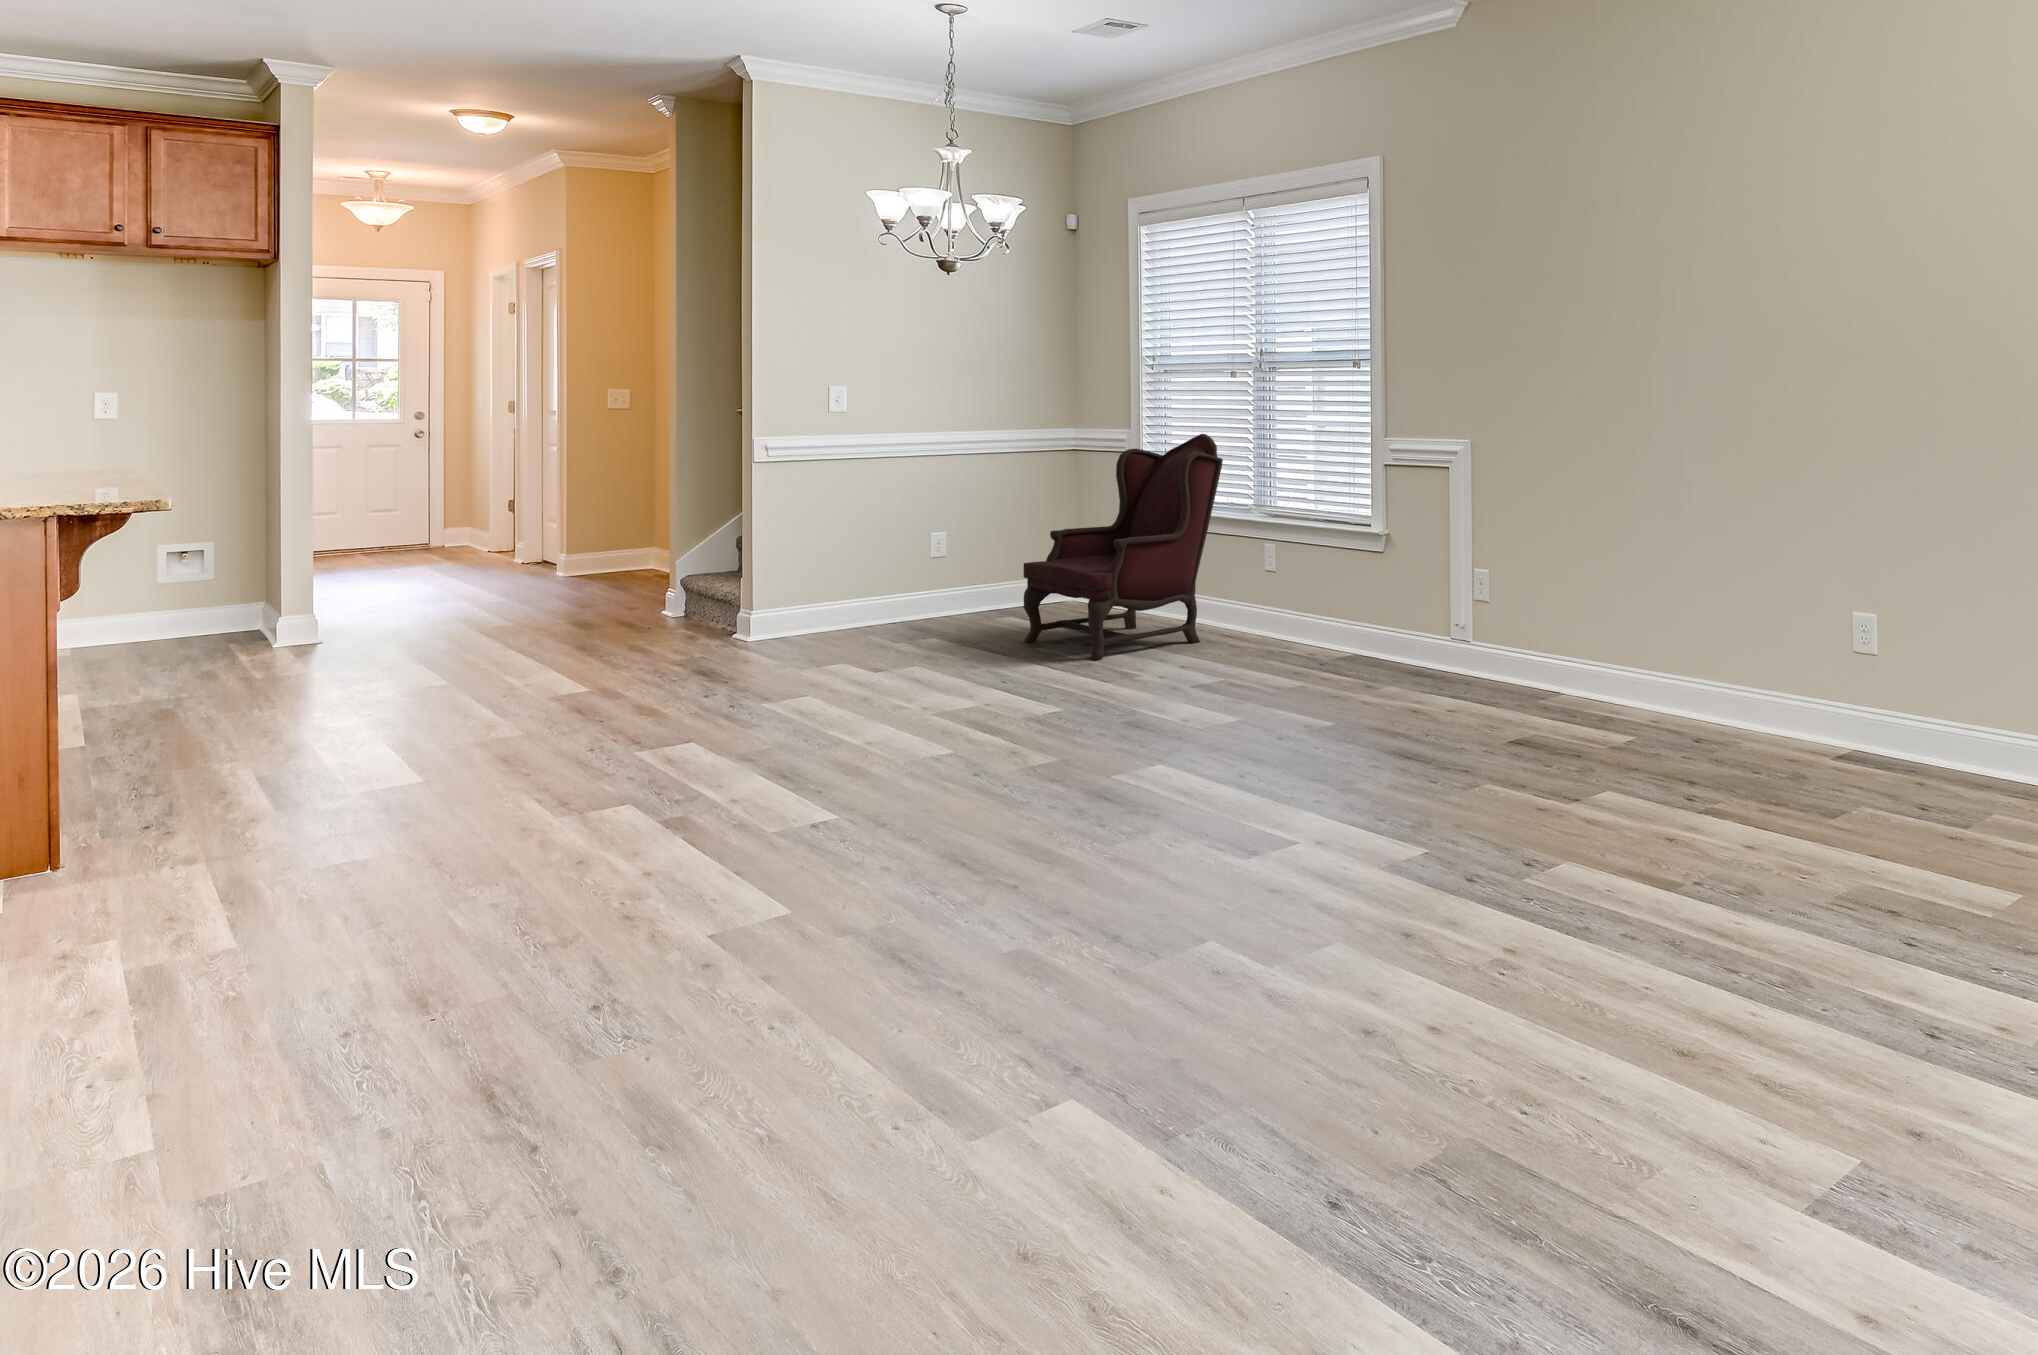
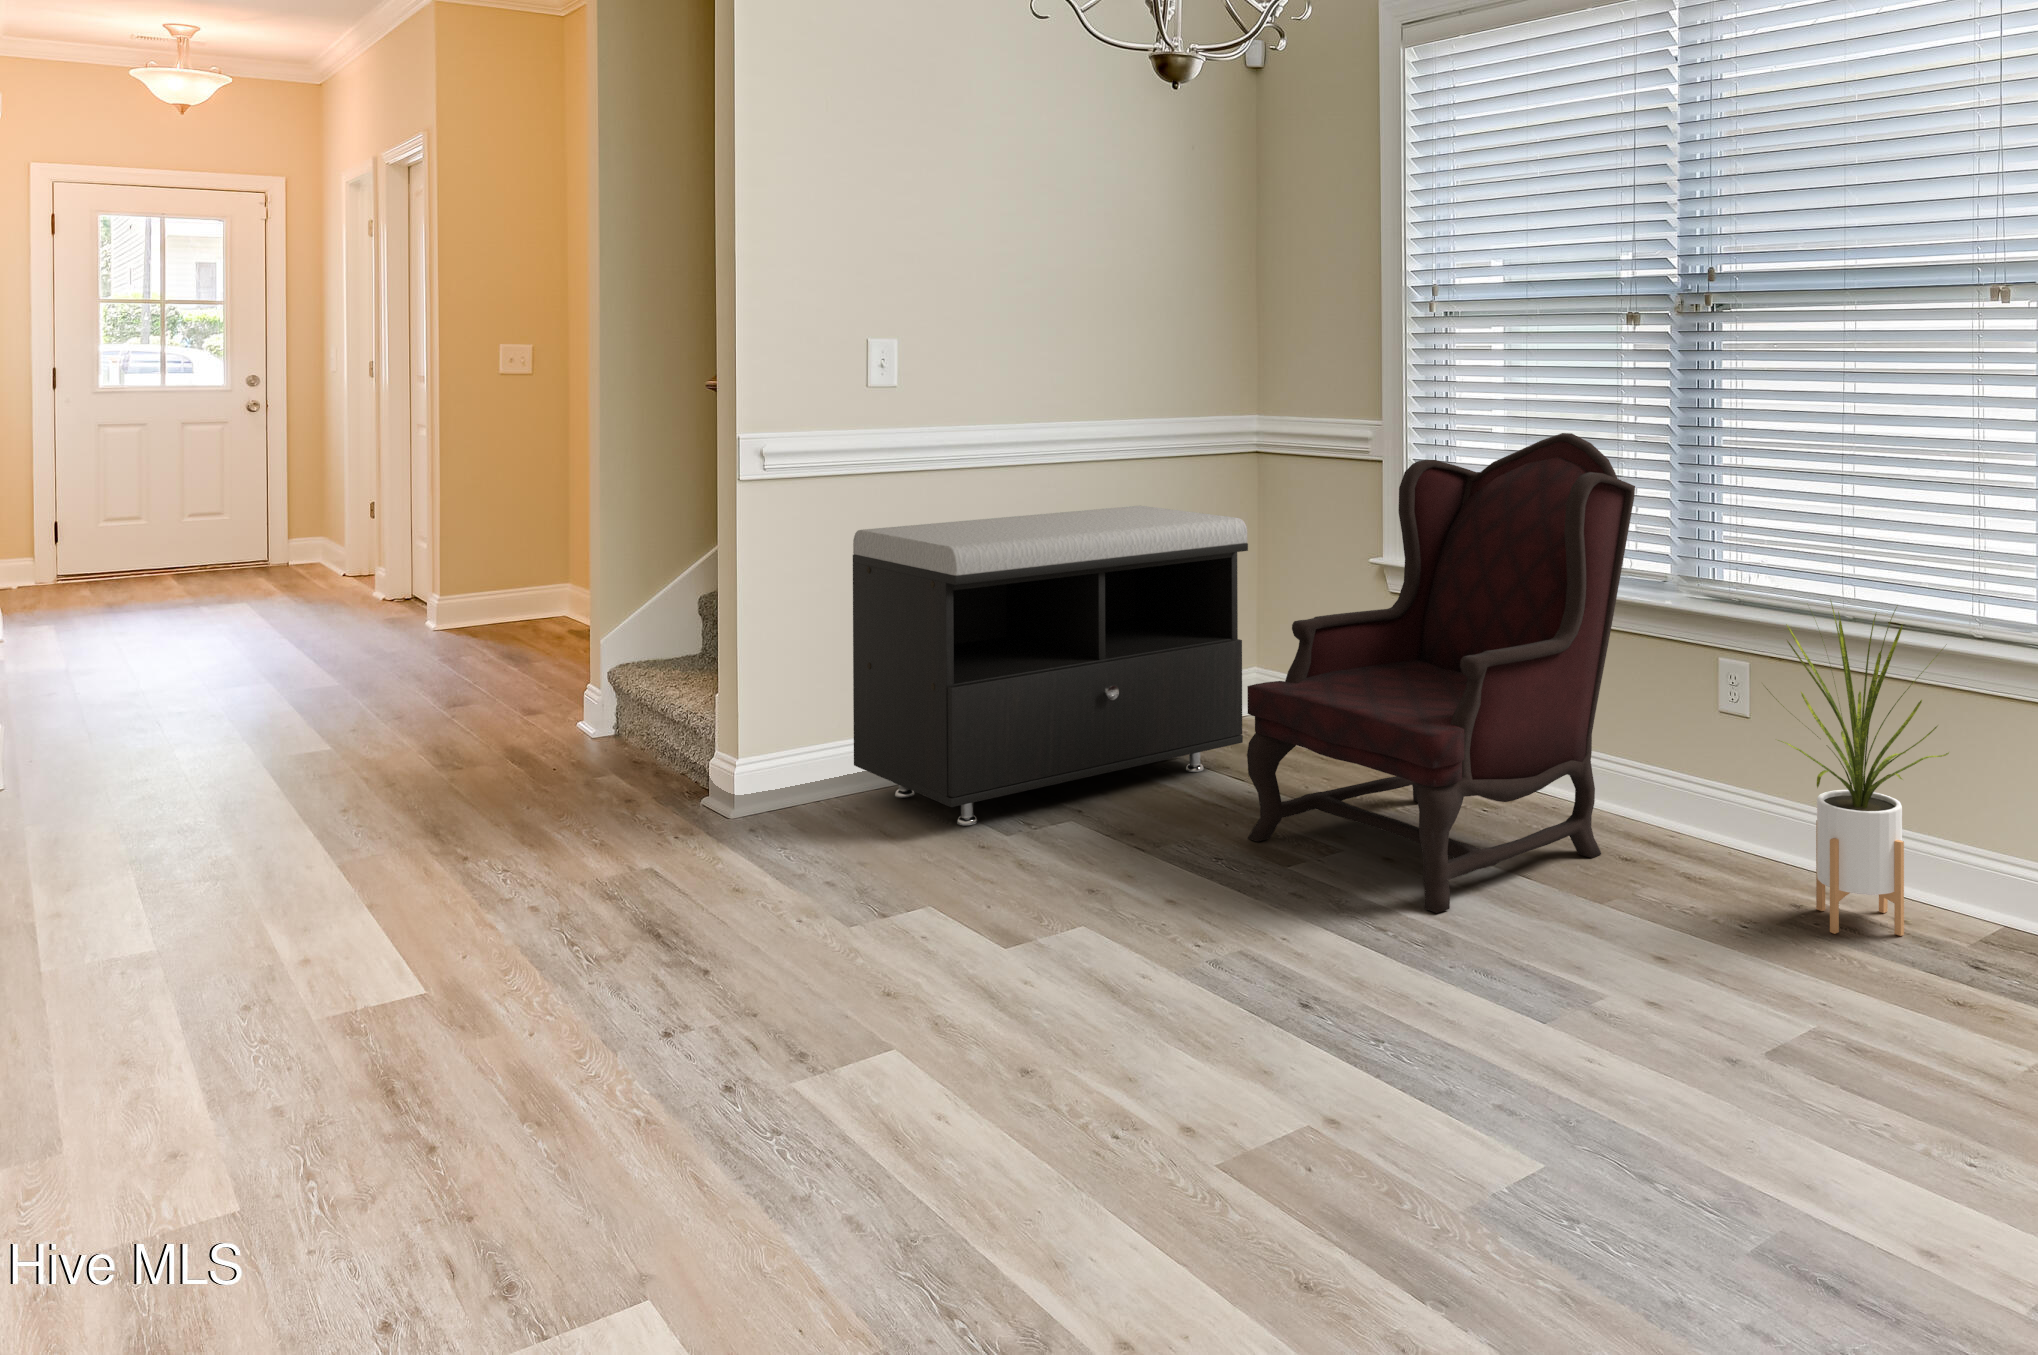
storage bench: none [820,479,1046,641] -> present [853,506,1248,826]
house plant: none [1247,507,1334,661] -> present [1766,600,1949,936]

